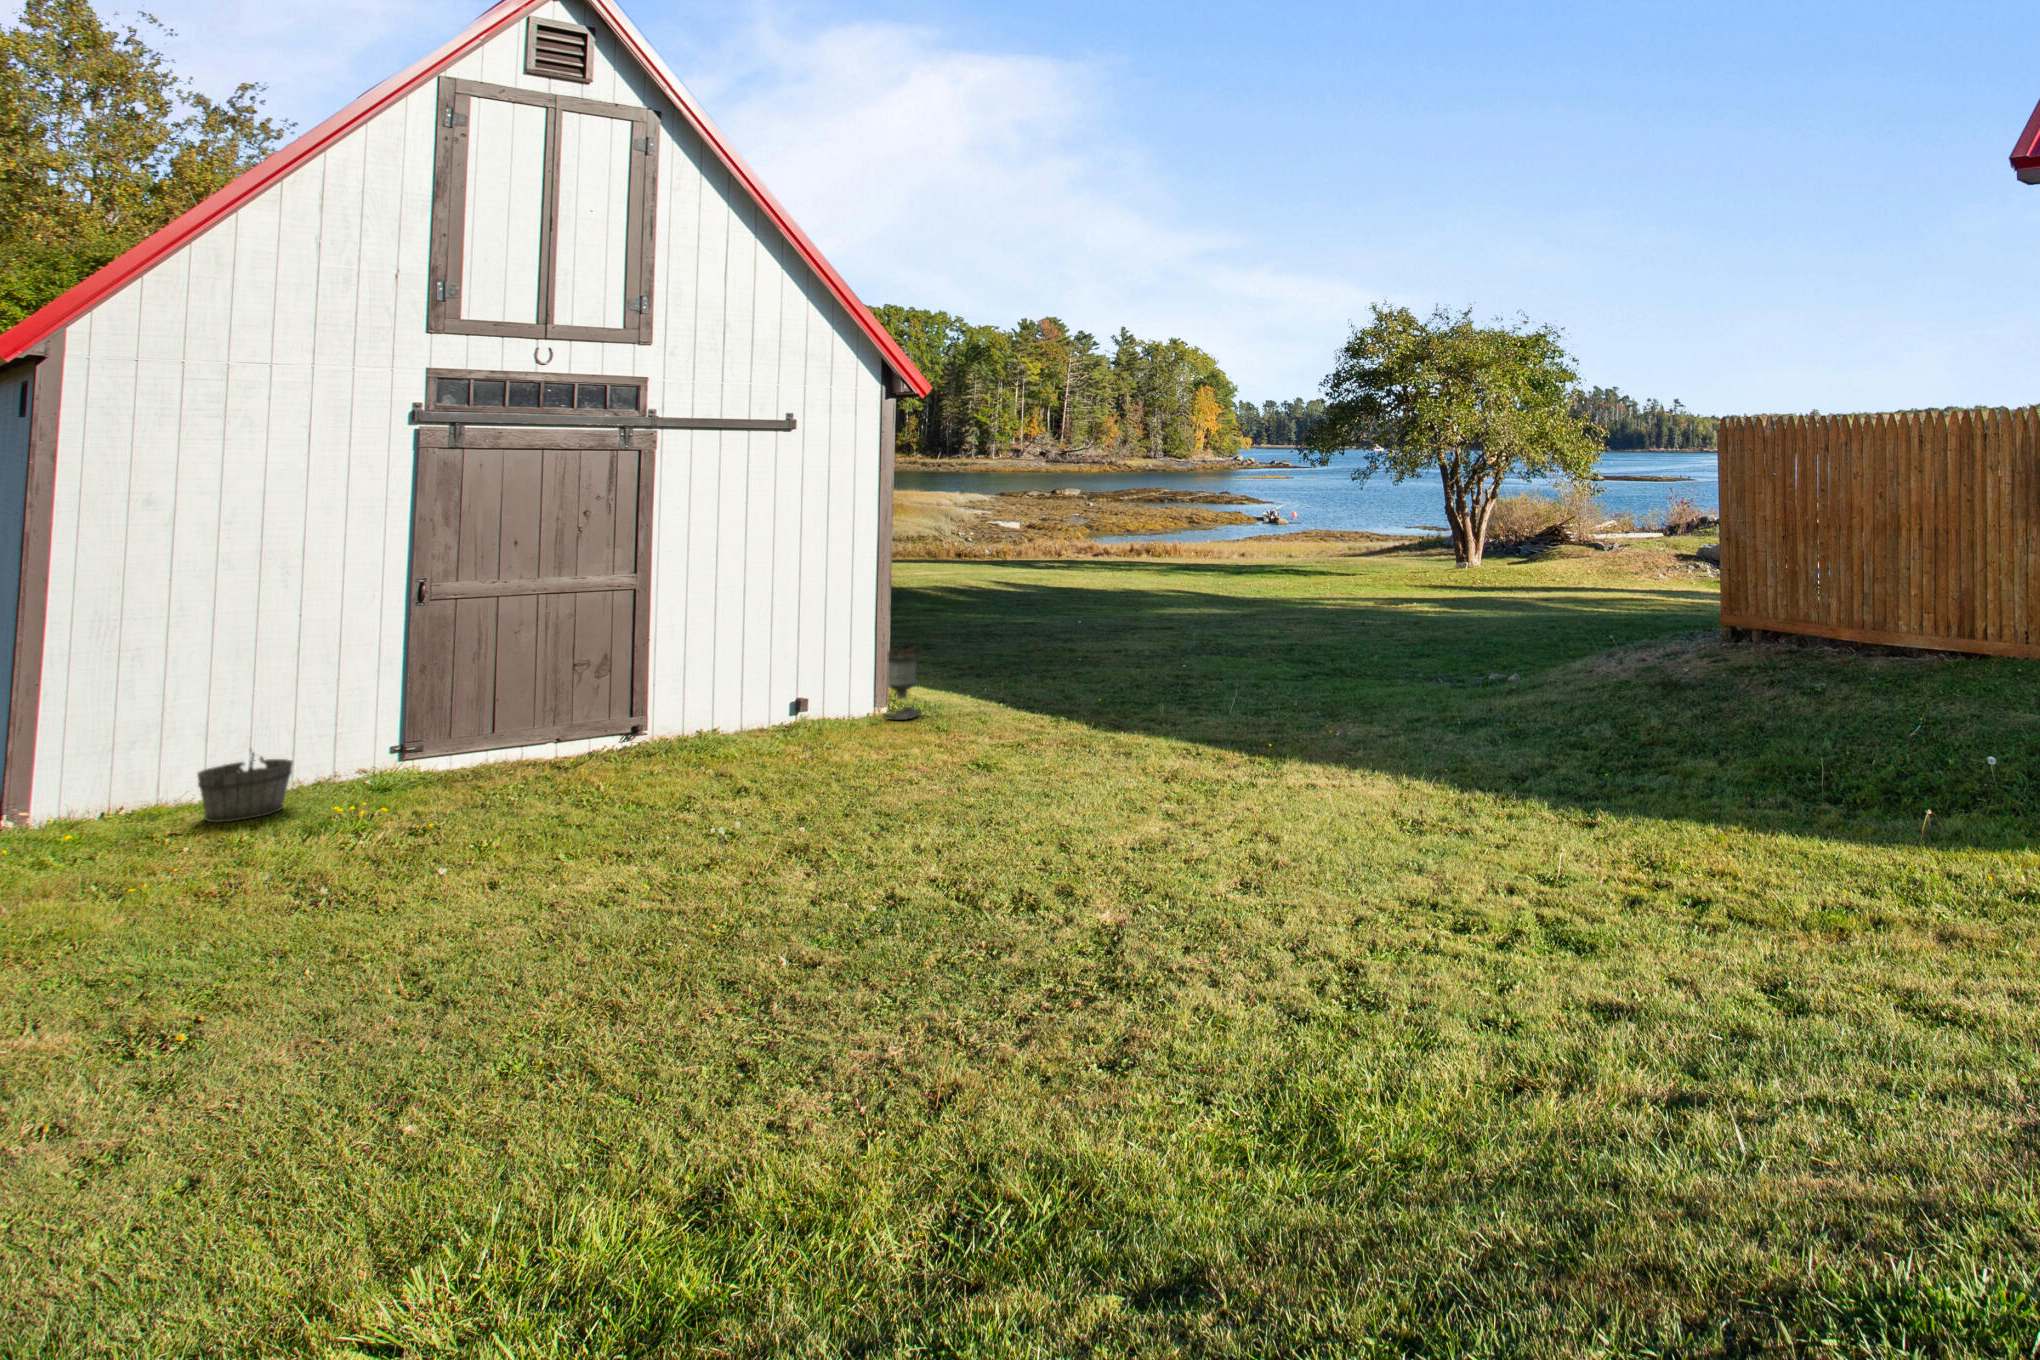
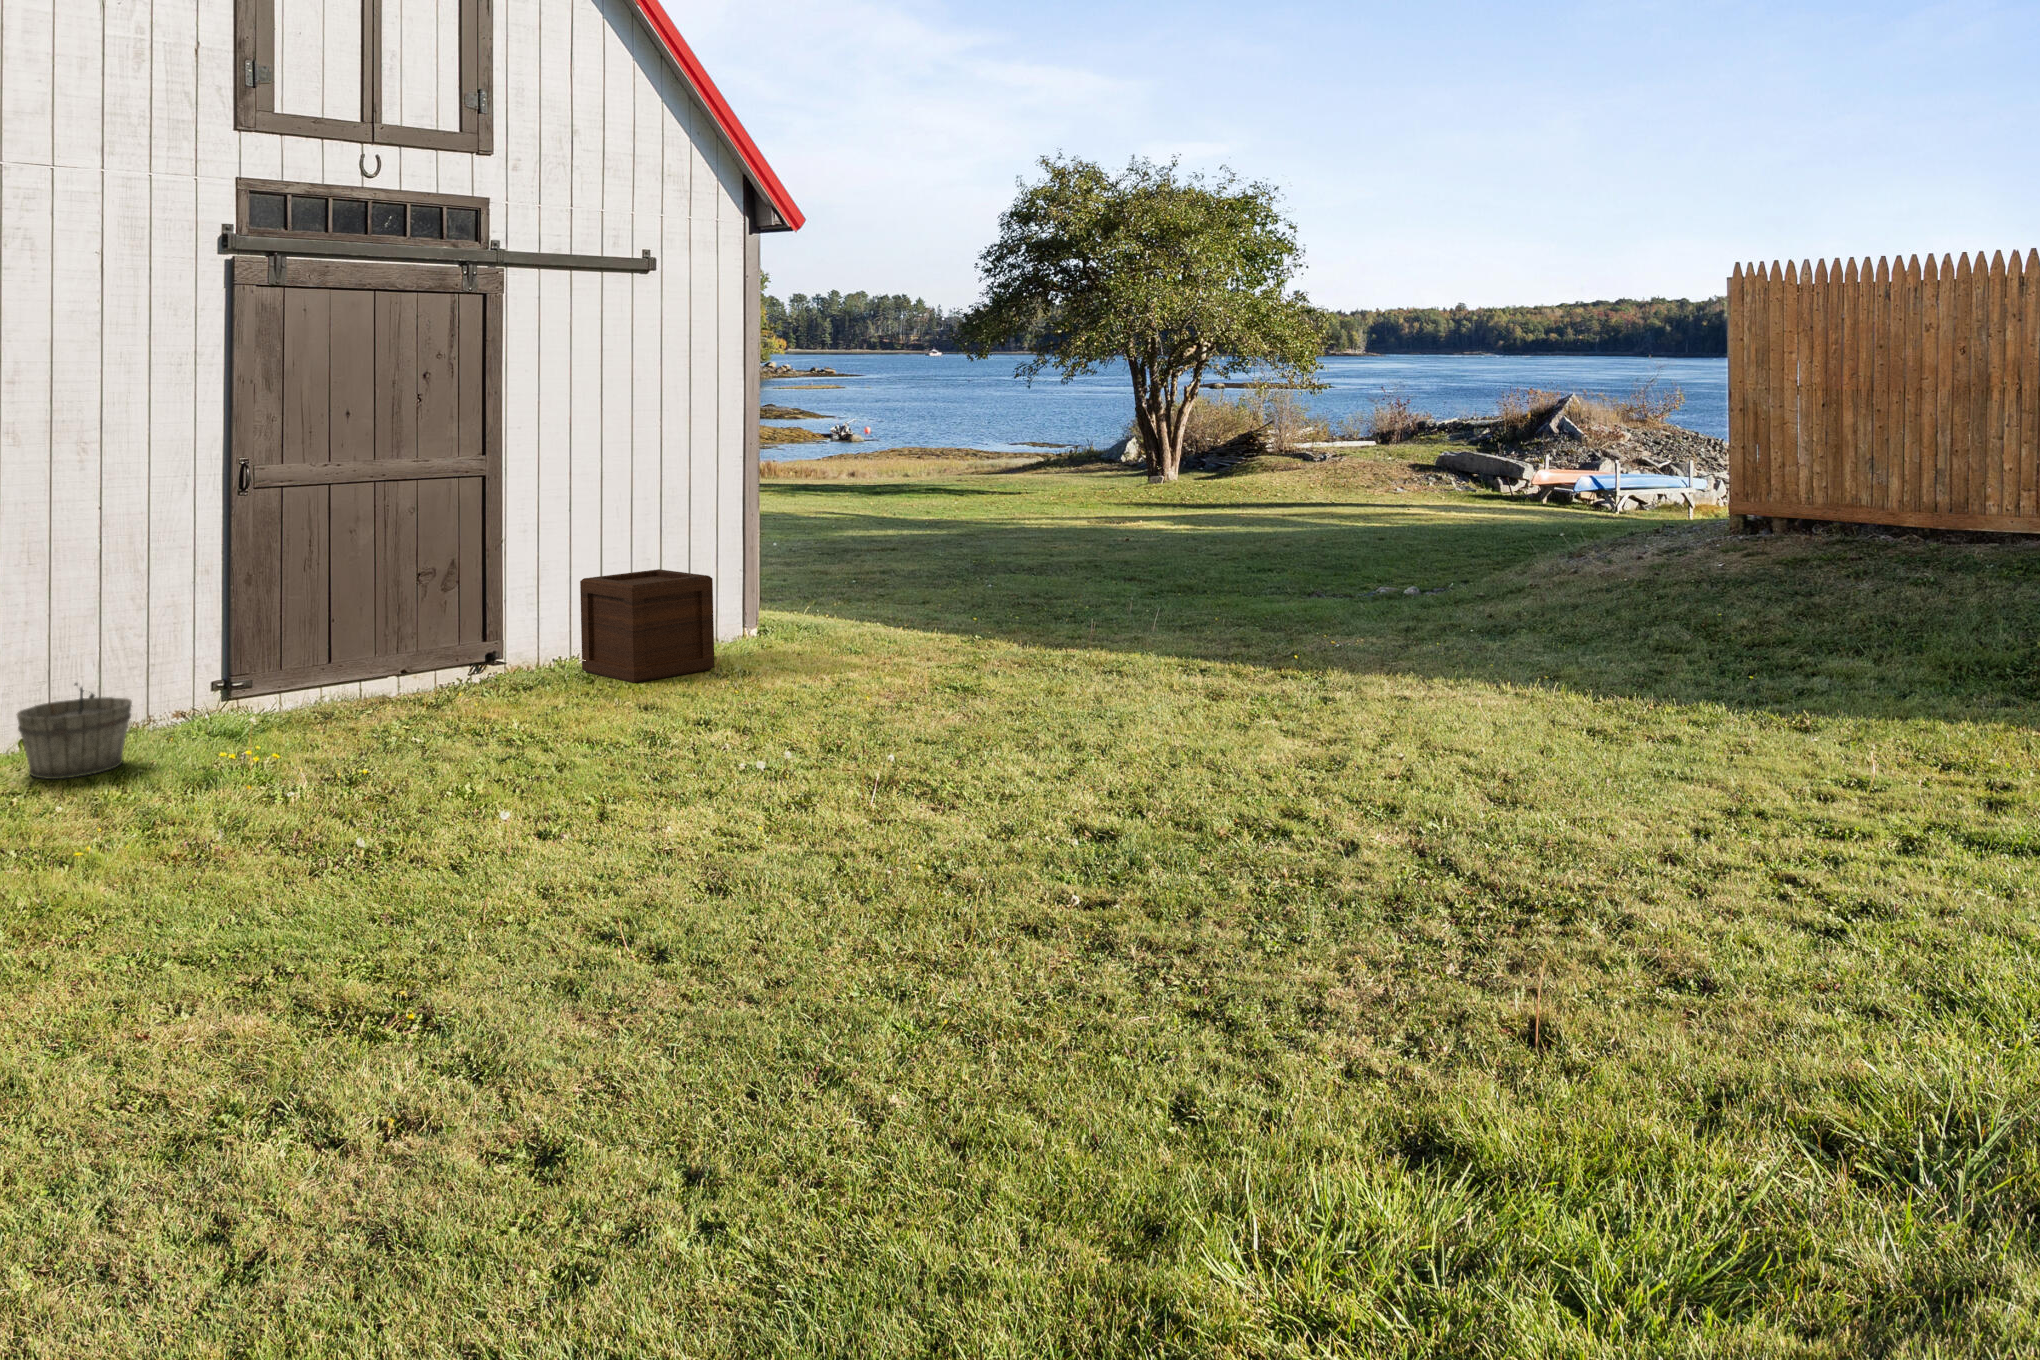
planter: present [883,645,922,720] -> none [751,552,801,646]
wooden crate: none [721,659,817,751] -> present [580,569,714,683]

